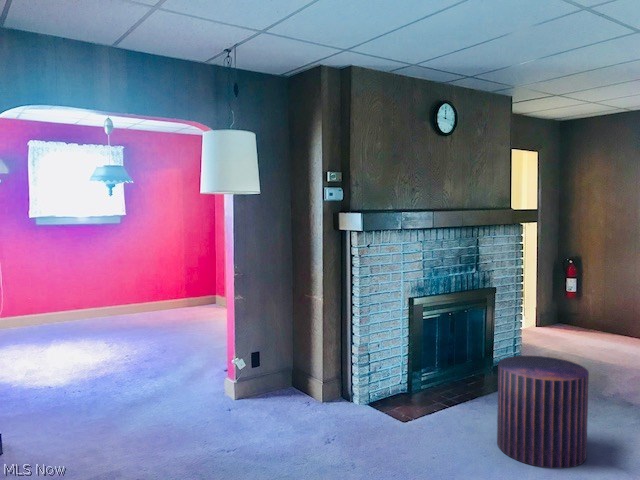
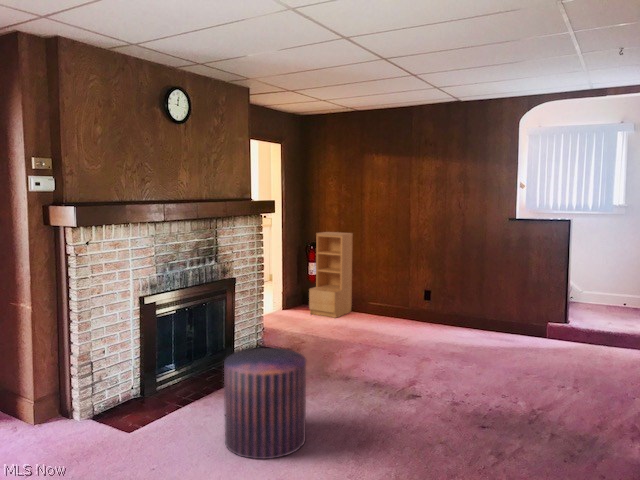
bookshelf: none [569,245,624,340] -> present [309,232,353,318]

